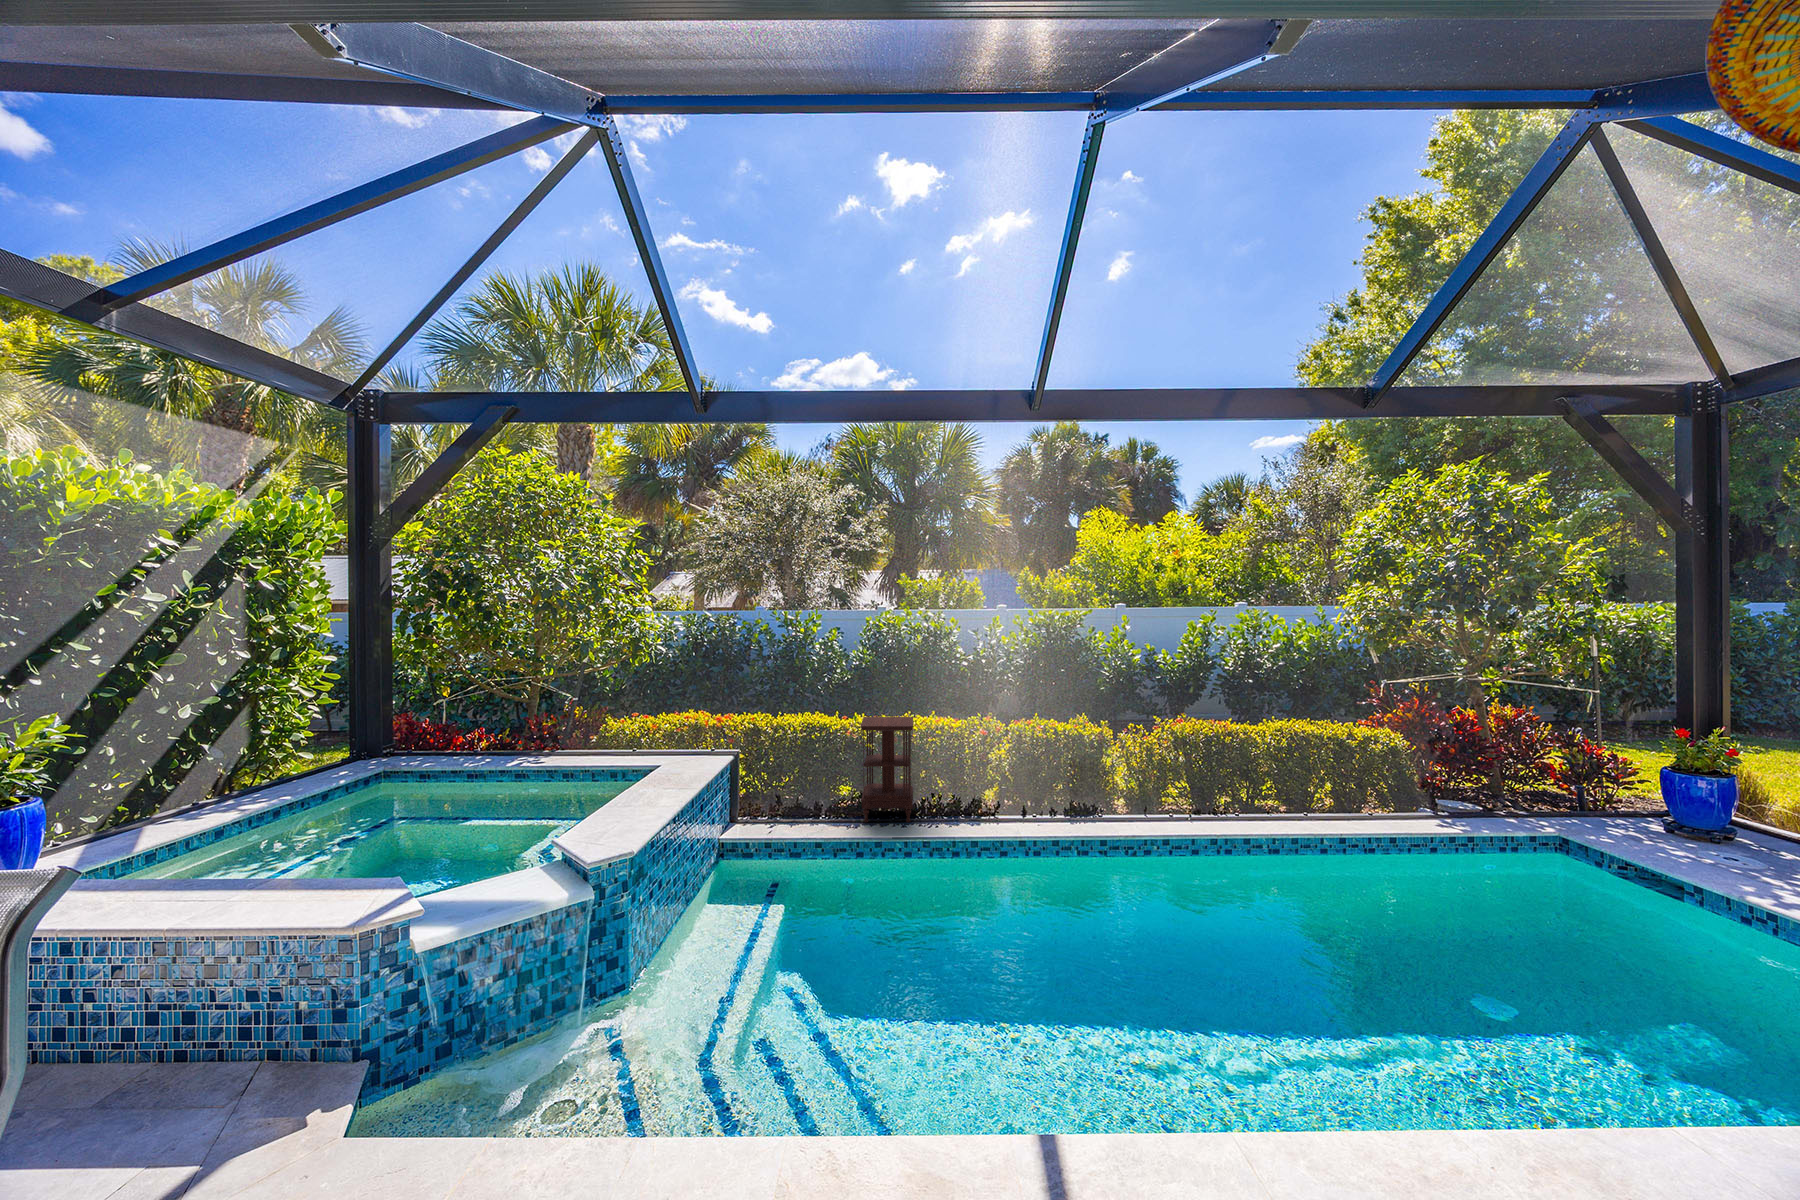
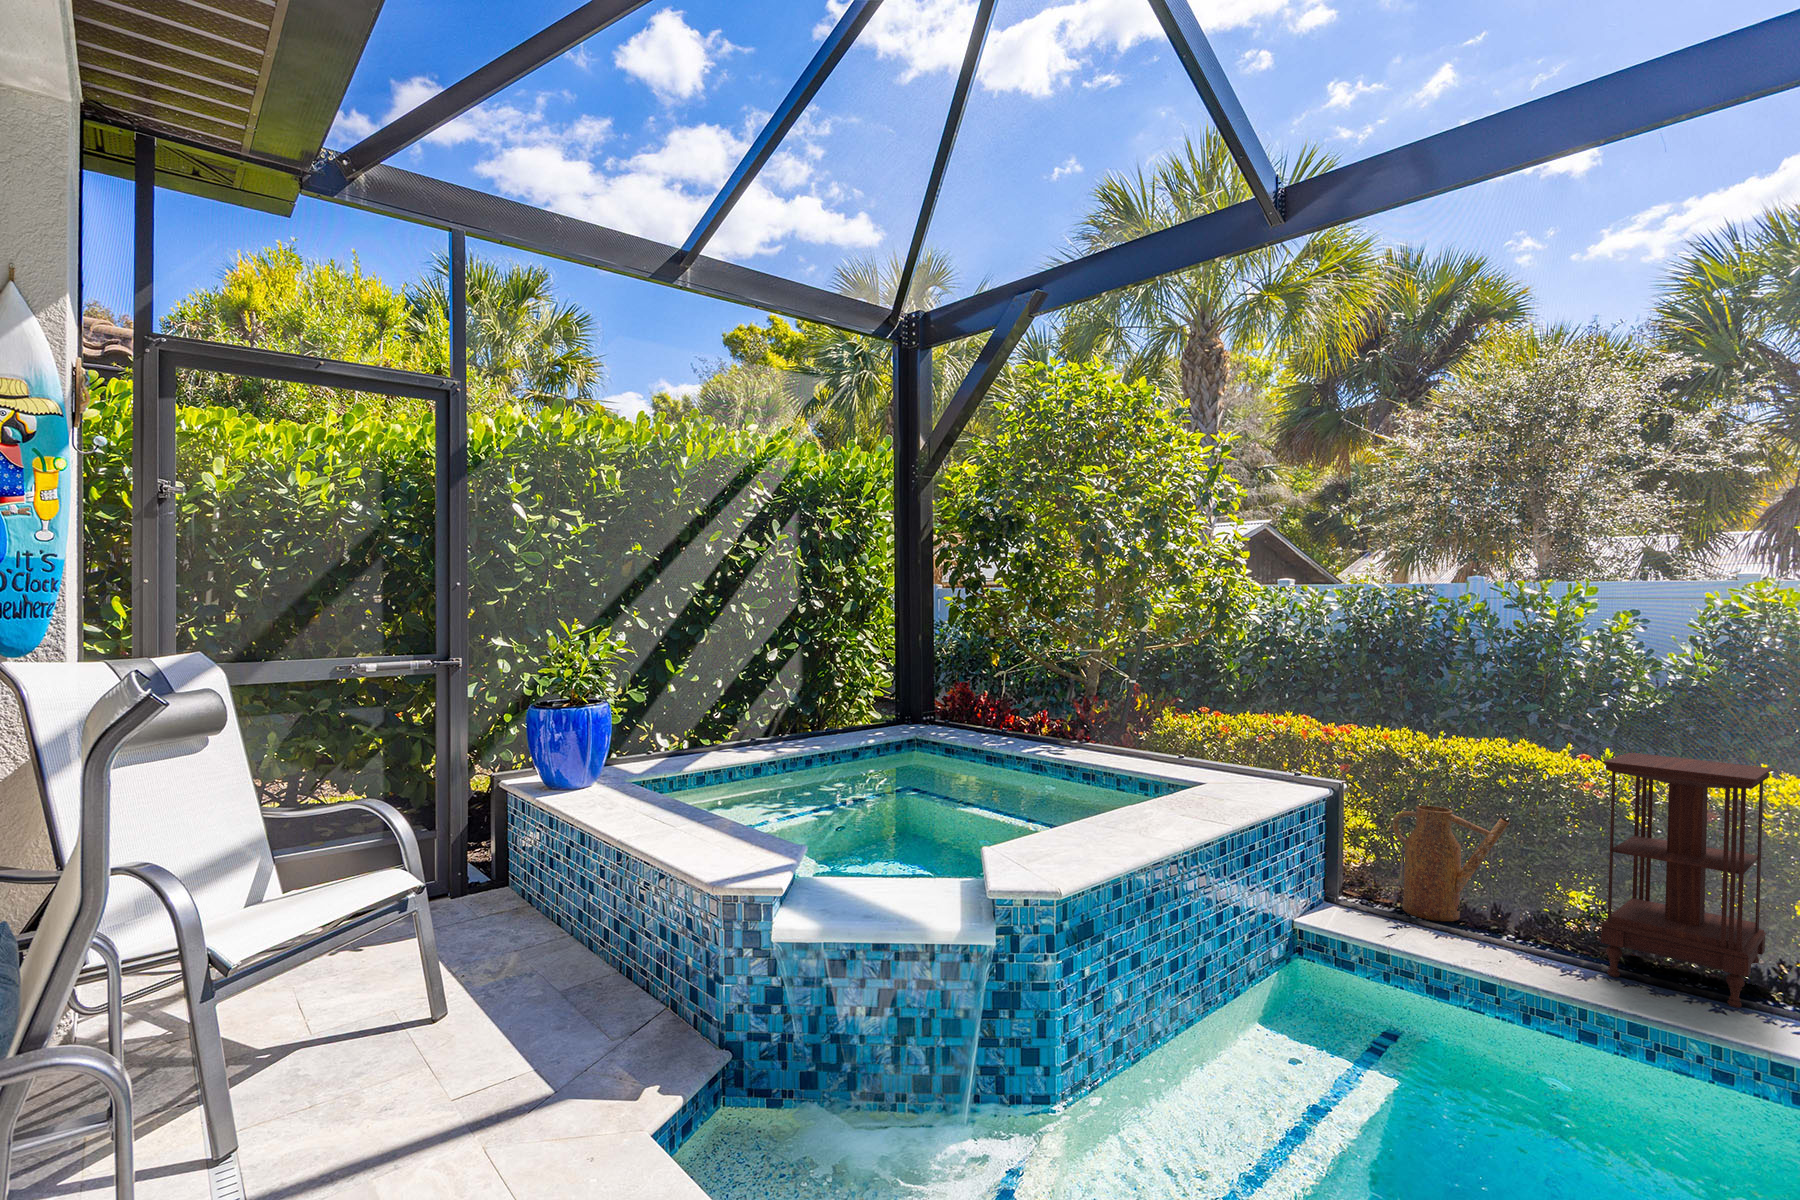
watering can: none [763,757,818,817] -> present [1393,805,1509,921]

